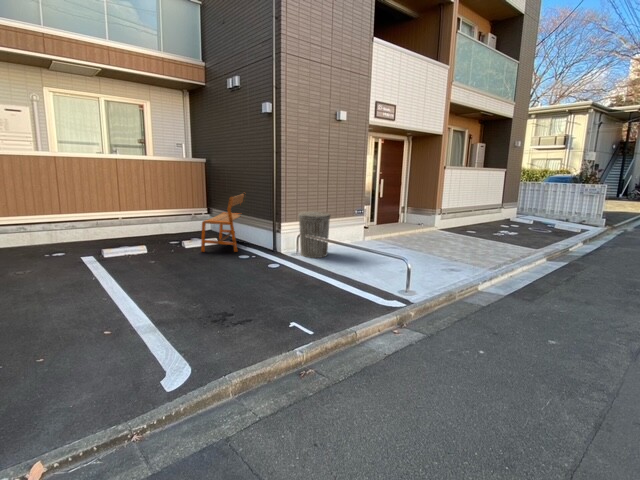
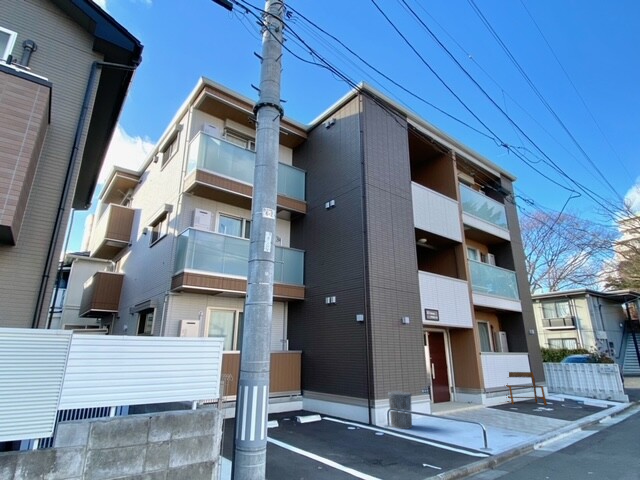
bench: present [201,194,244,252] -> present [506,372,547,405]

